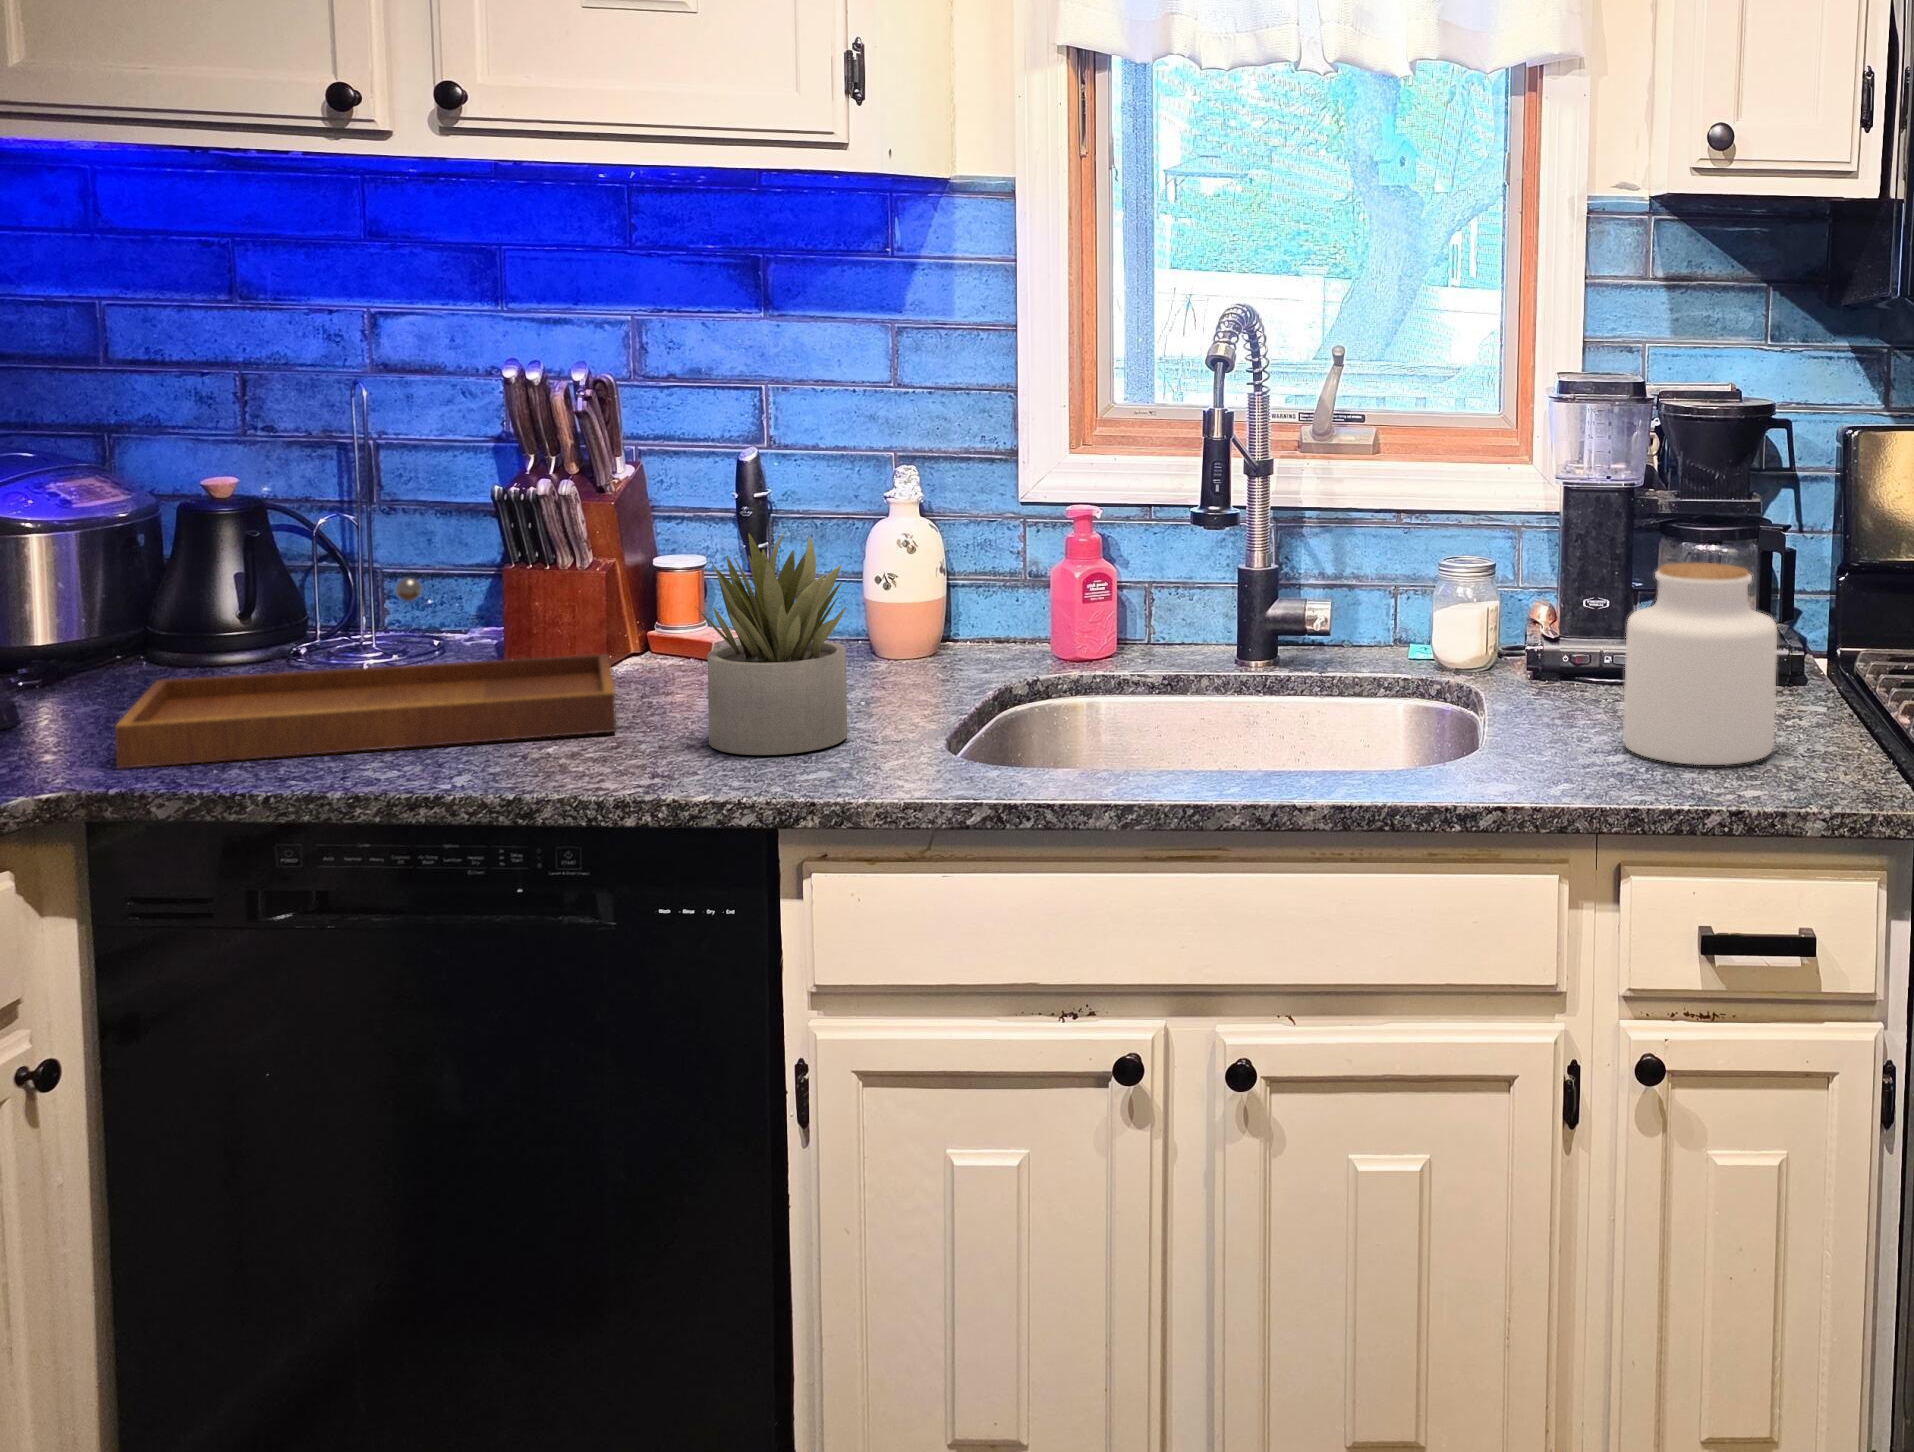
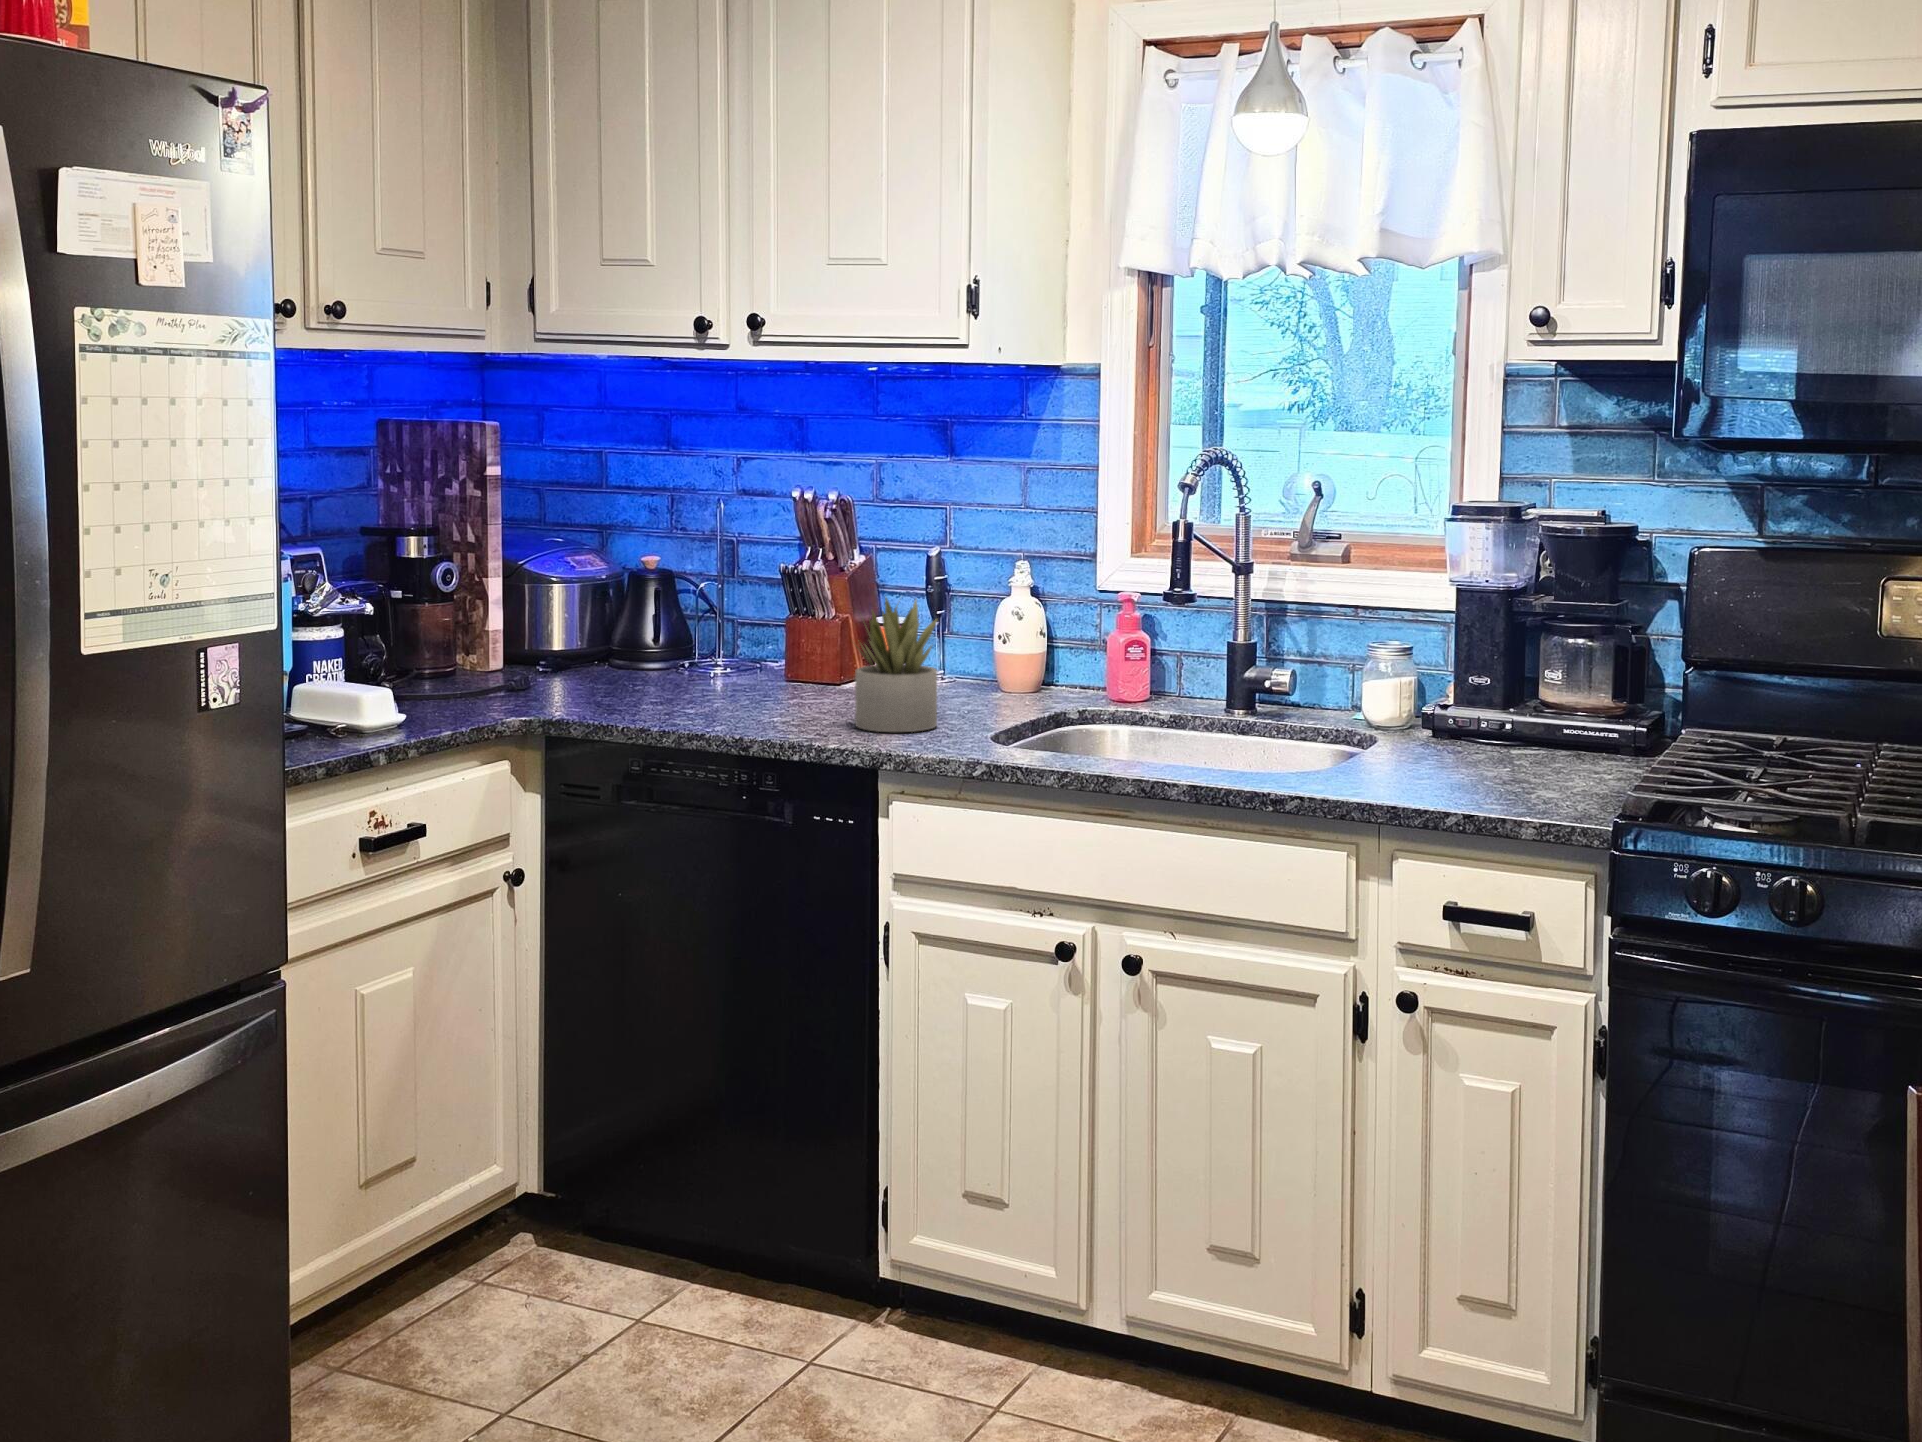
jar: present [1623,562,1777,765] -> none [1429,642,1544,787]
tray: present [115,578,616,768] -> none [557,616,828,715]

